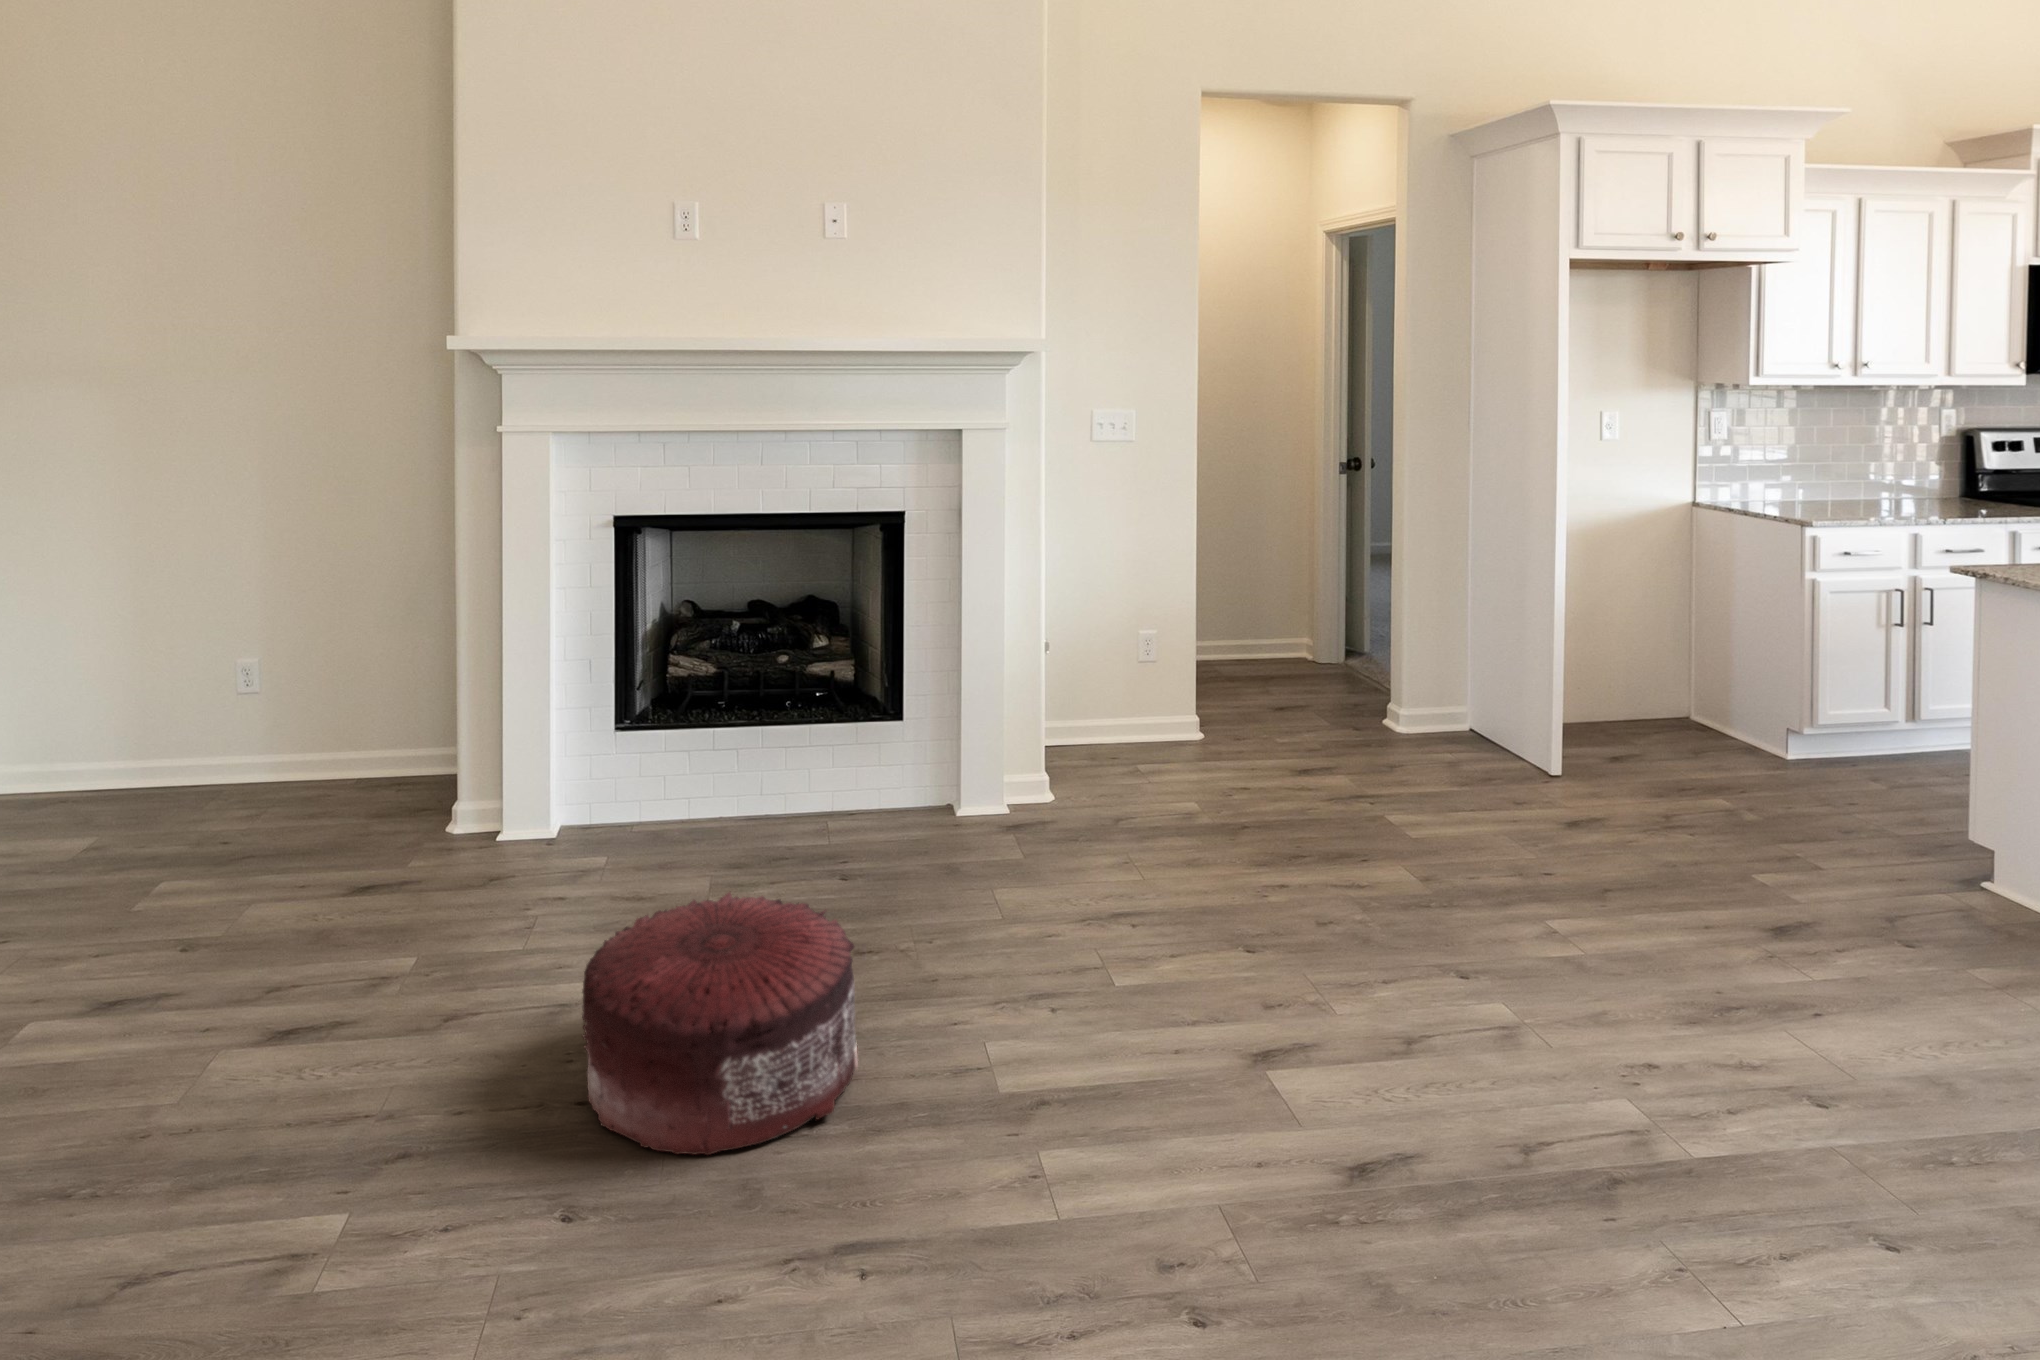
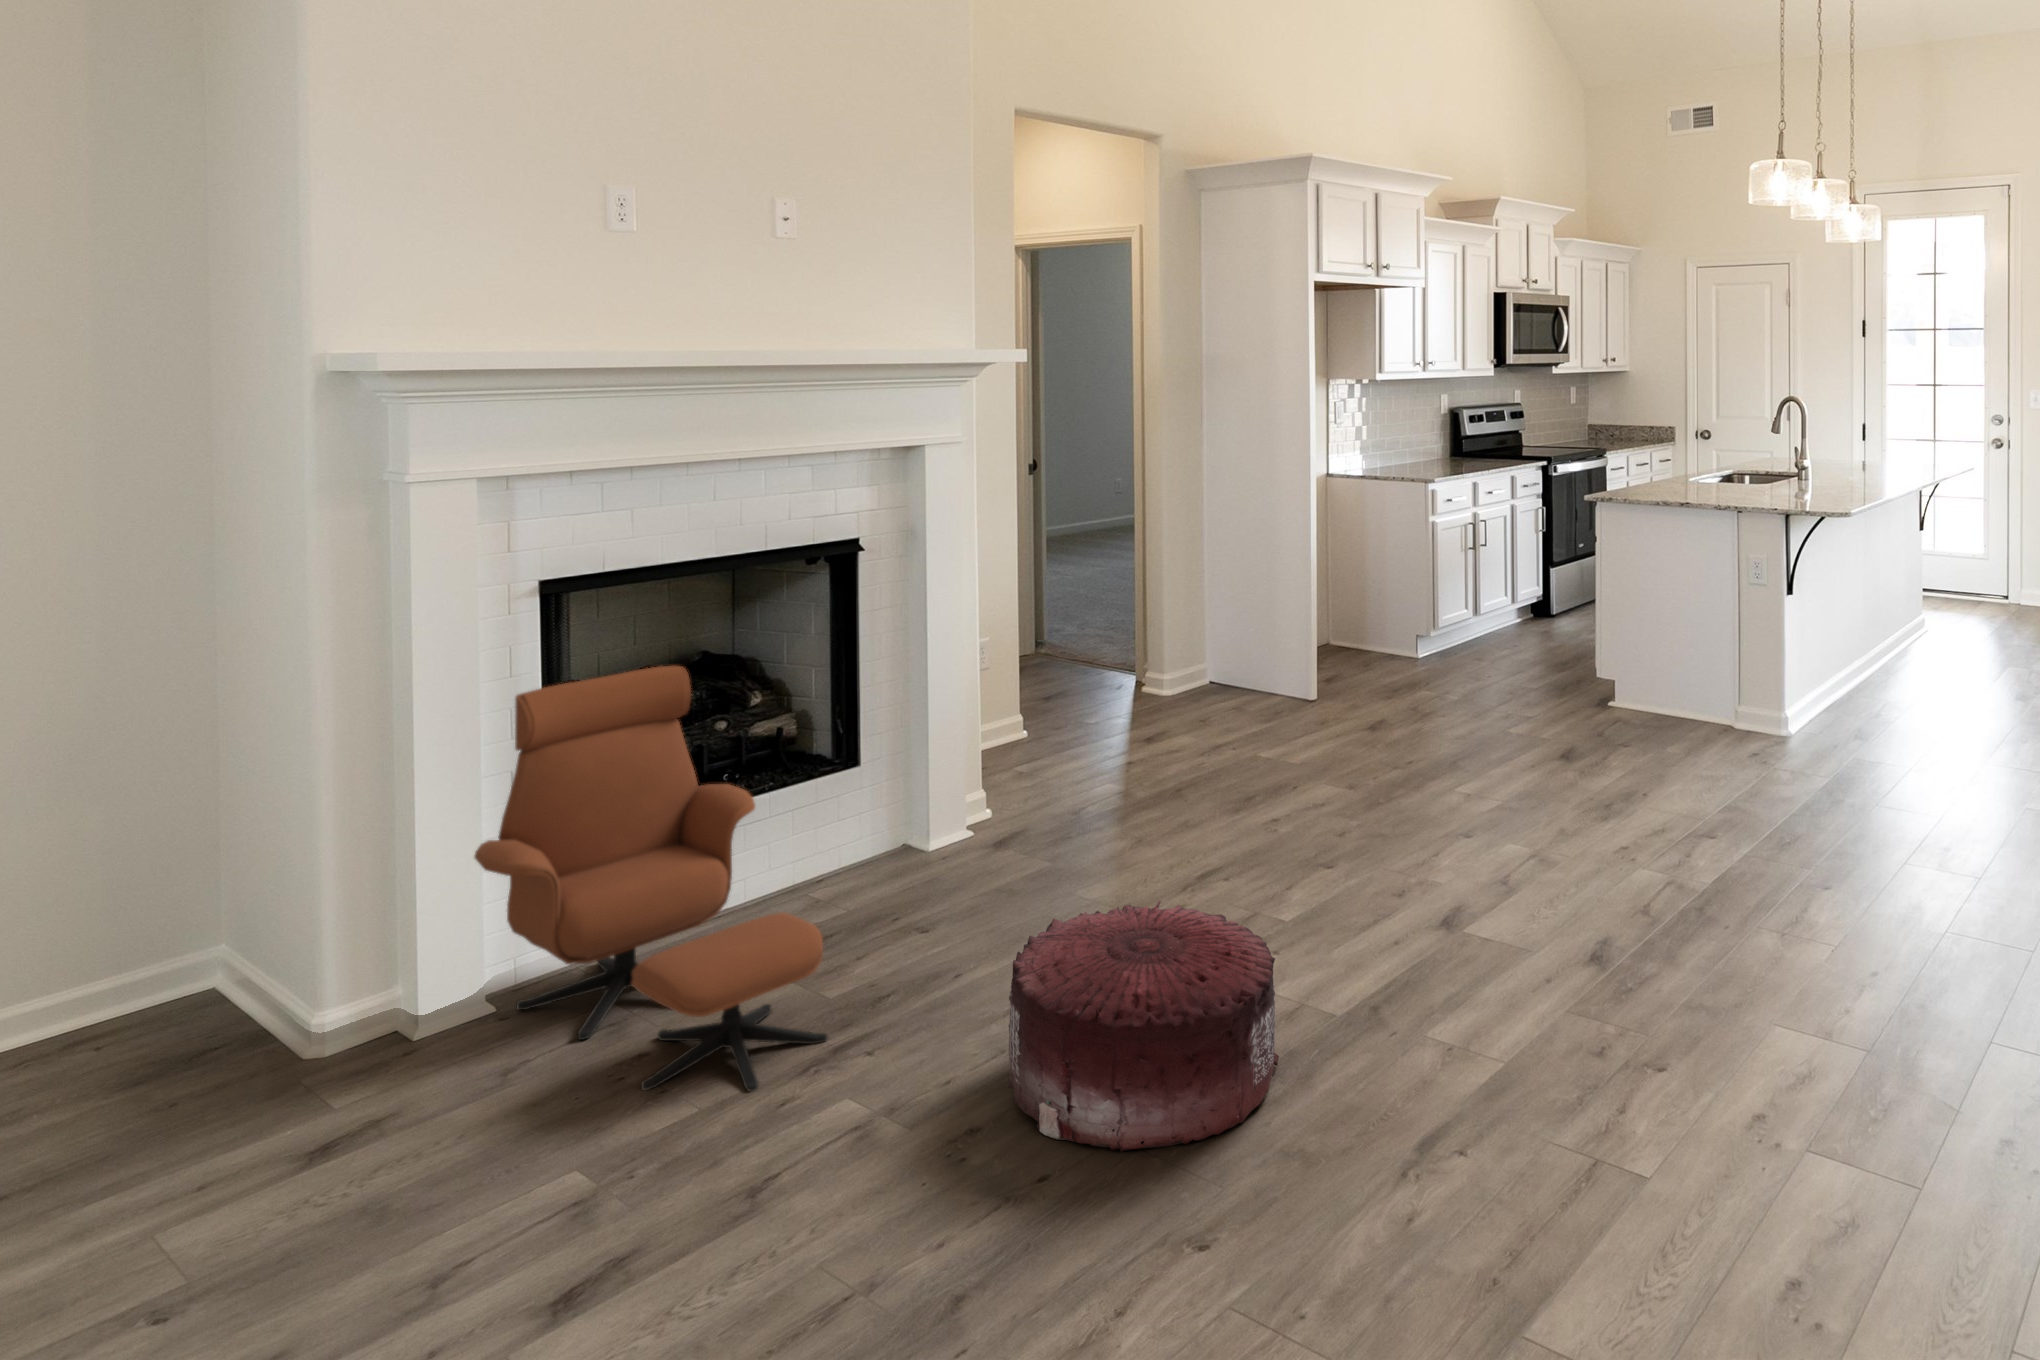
lounge chair: none [495,597,712,955] -> present [474,666,828,1091]

